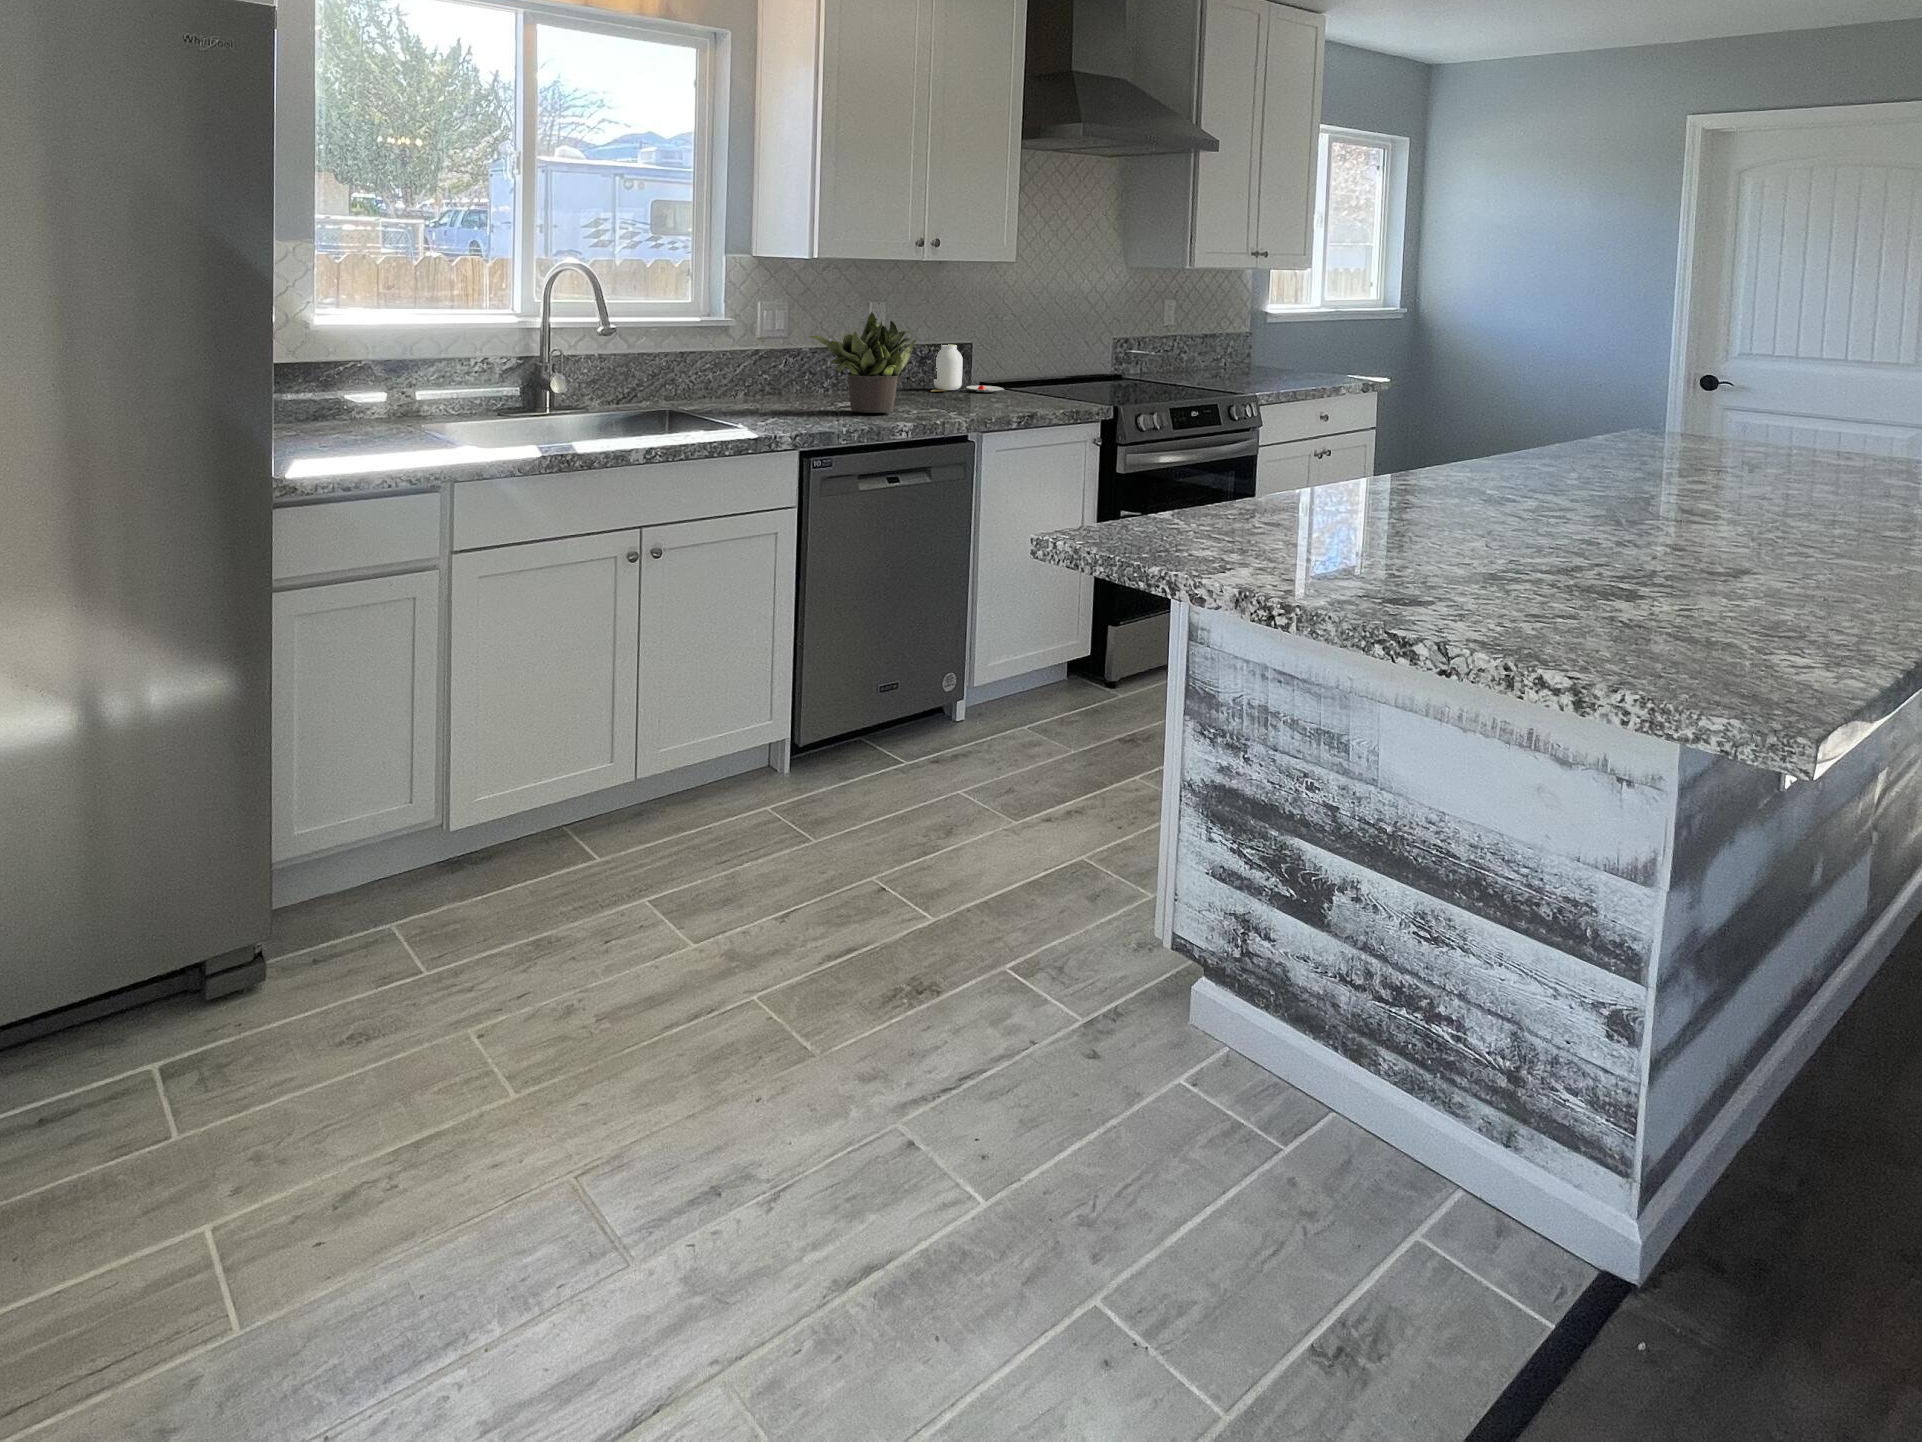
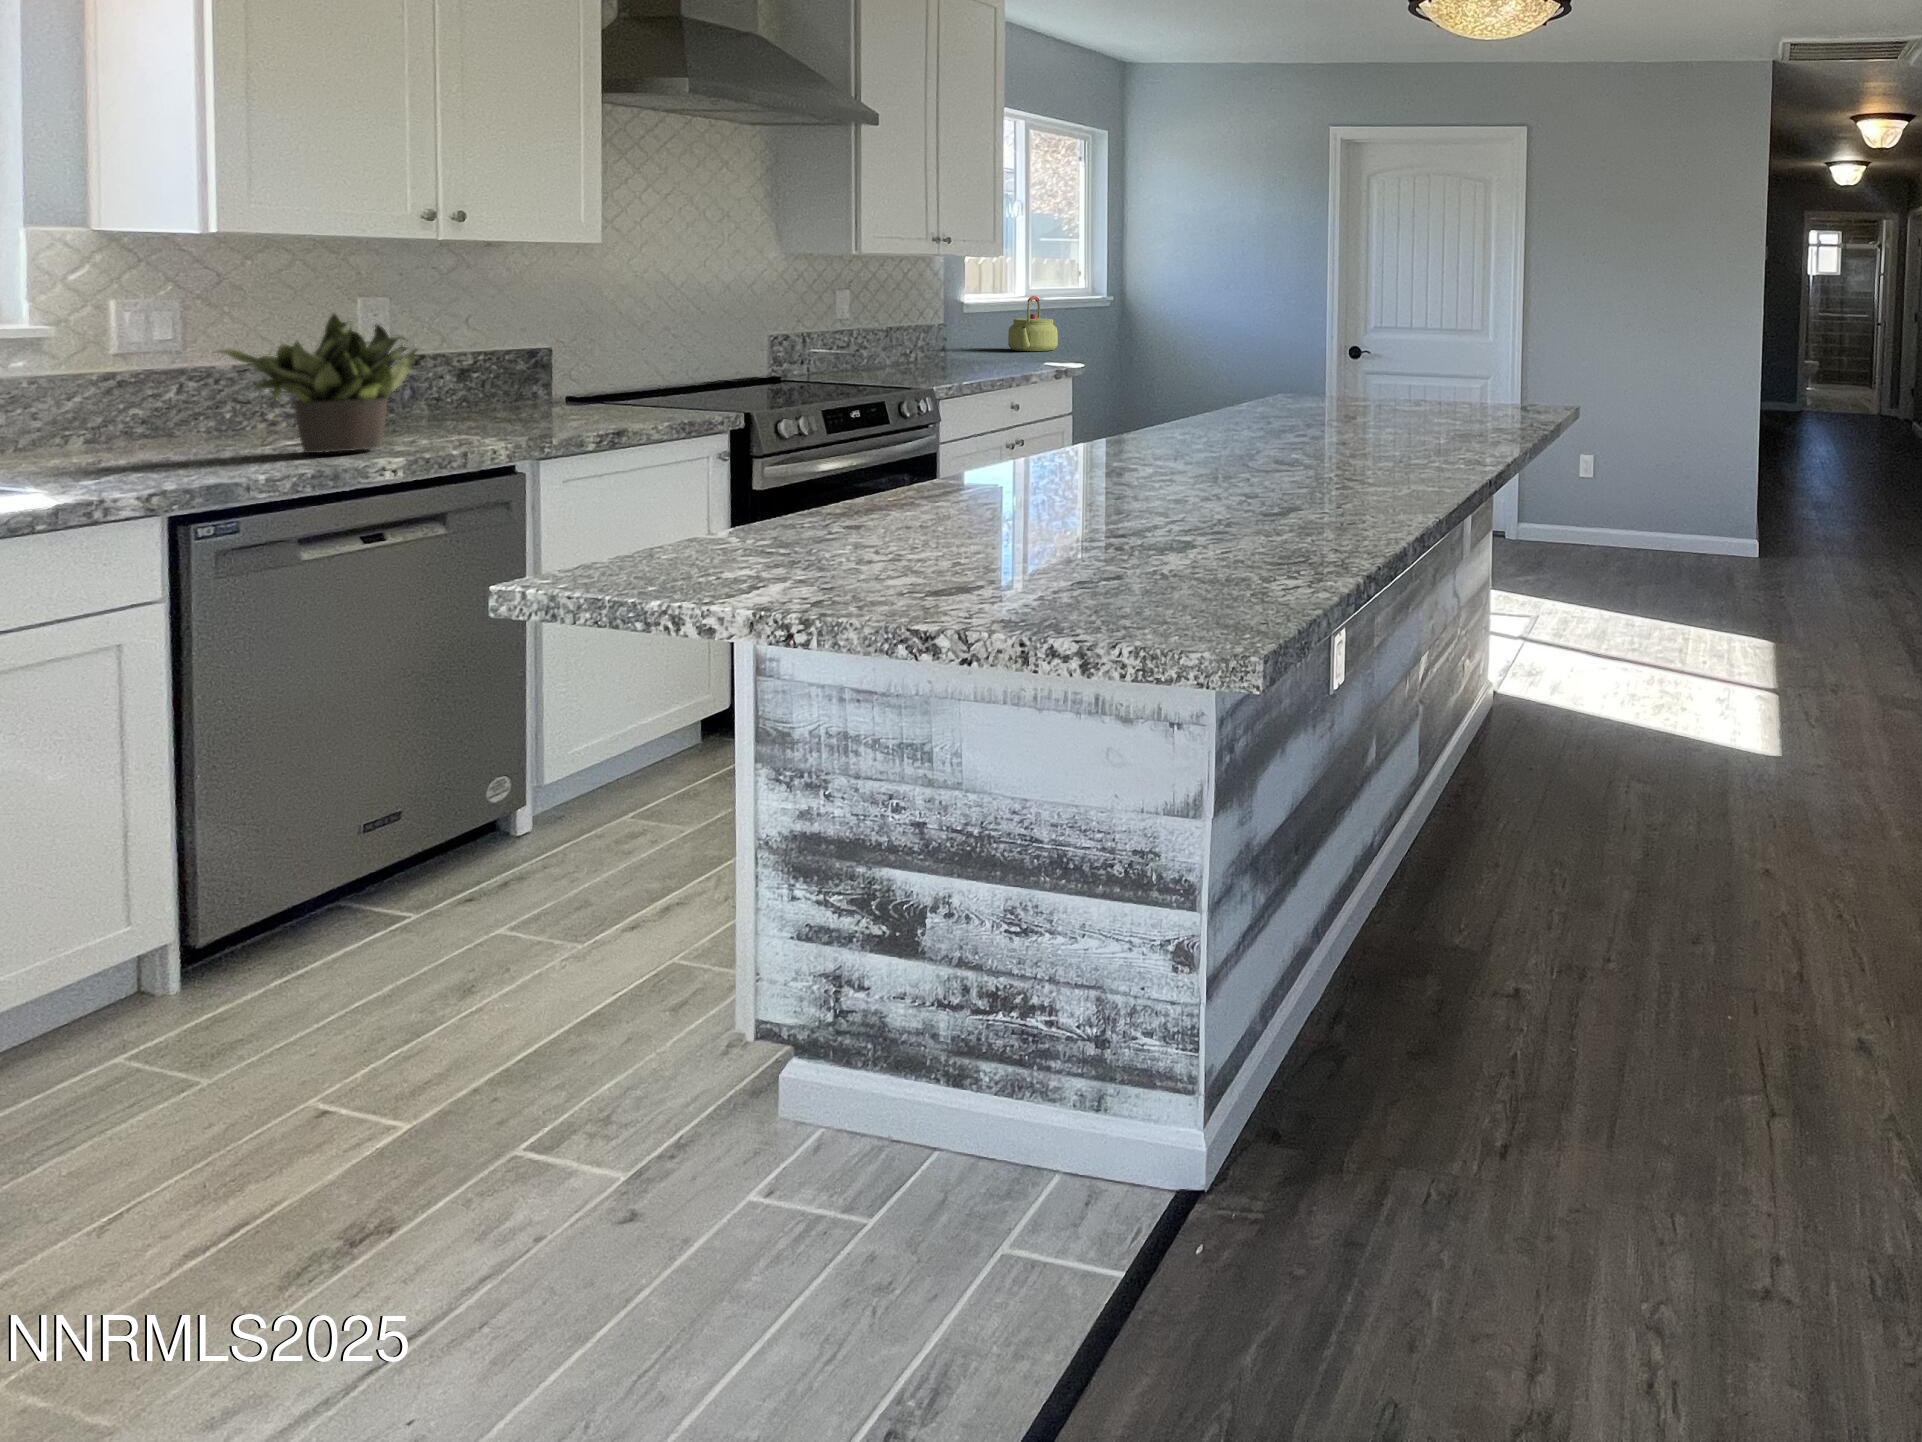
kettle: none [1303,309,1352,363] -> present [1008,296,1058,351]
jar: present [931,344,1003,392] -> none [474,353,594,416]

